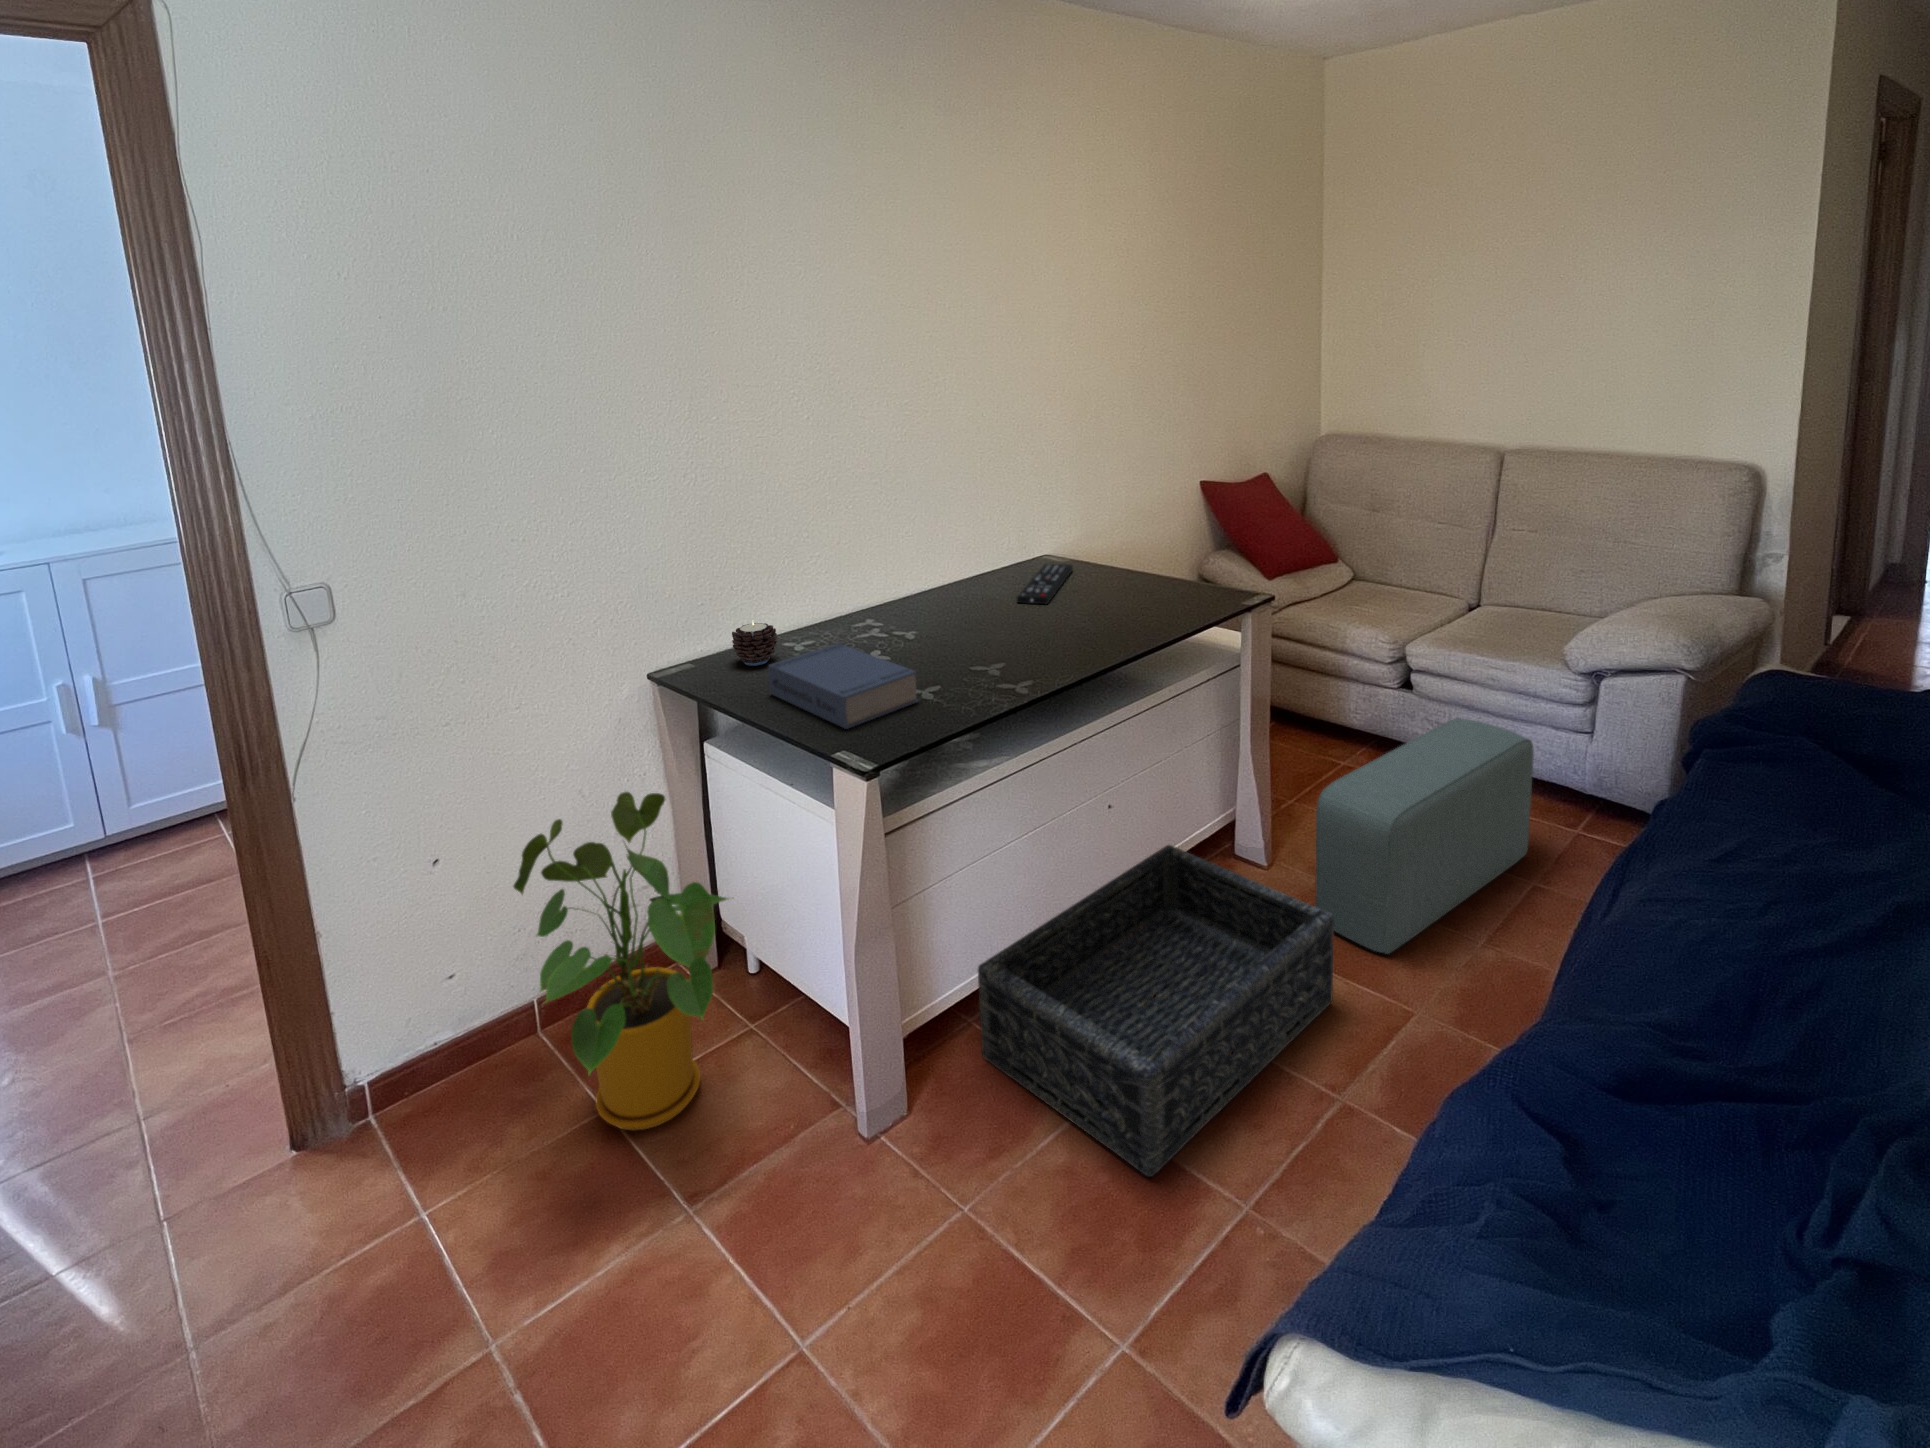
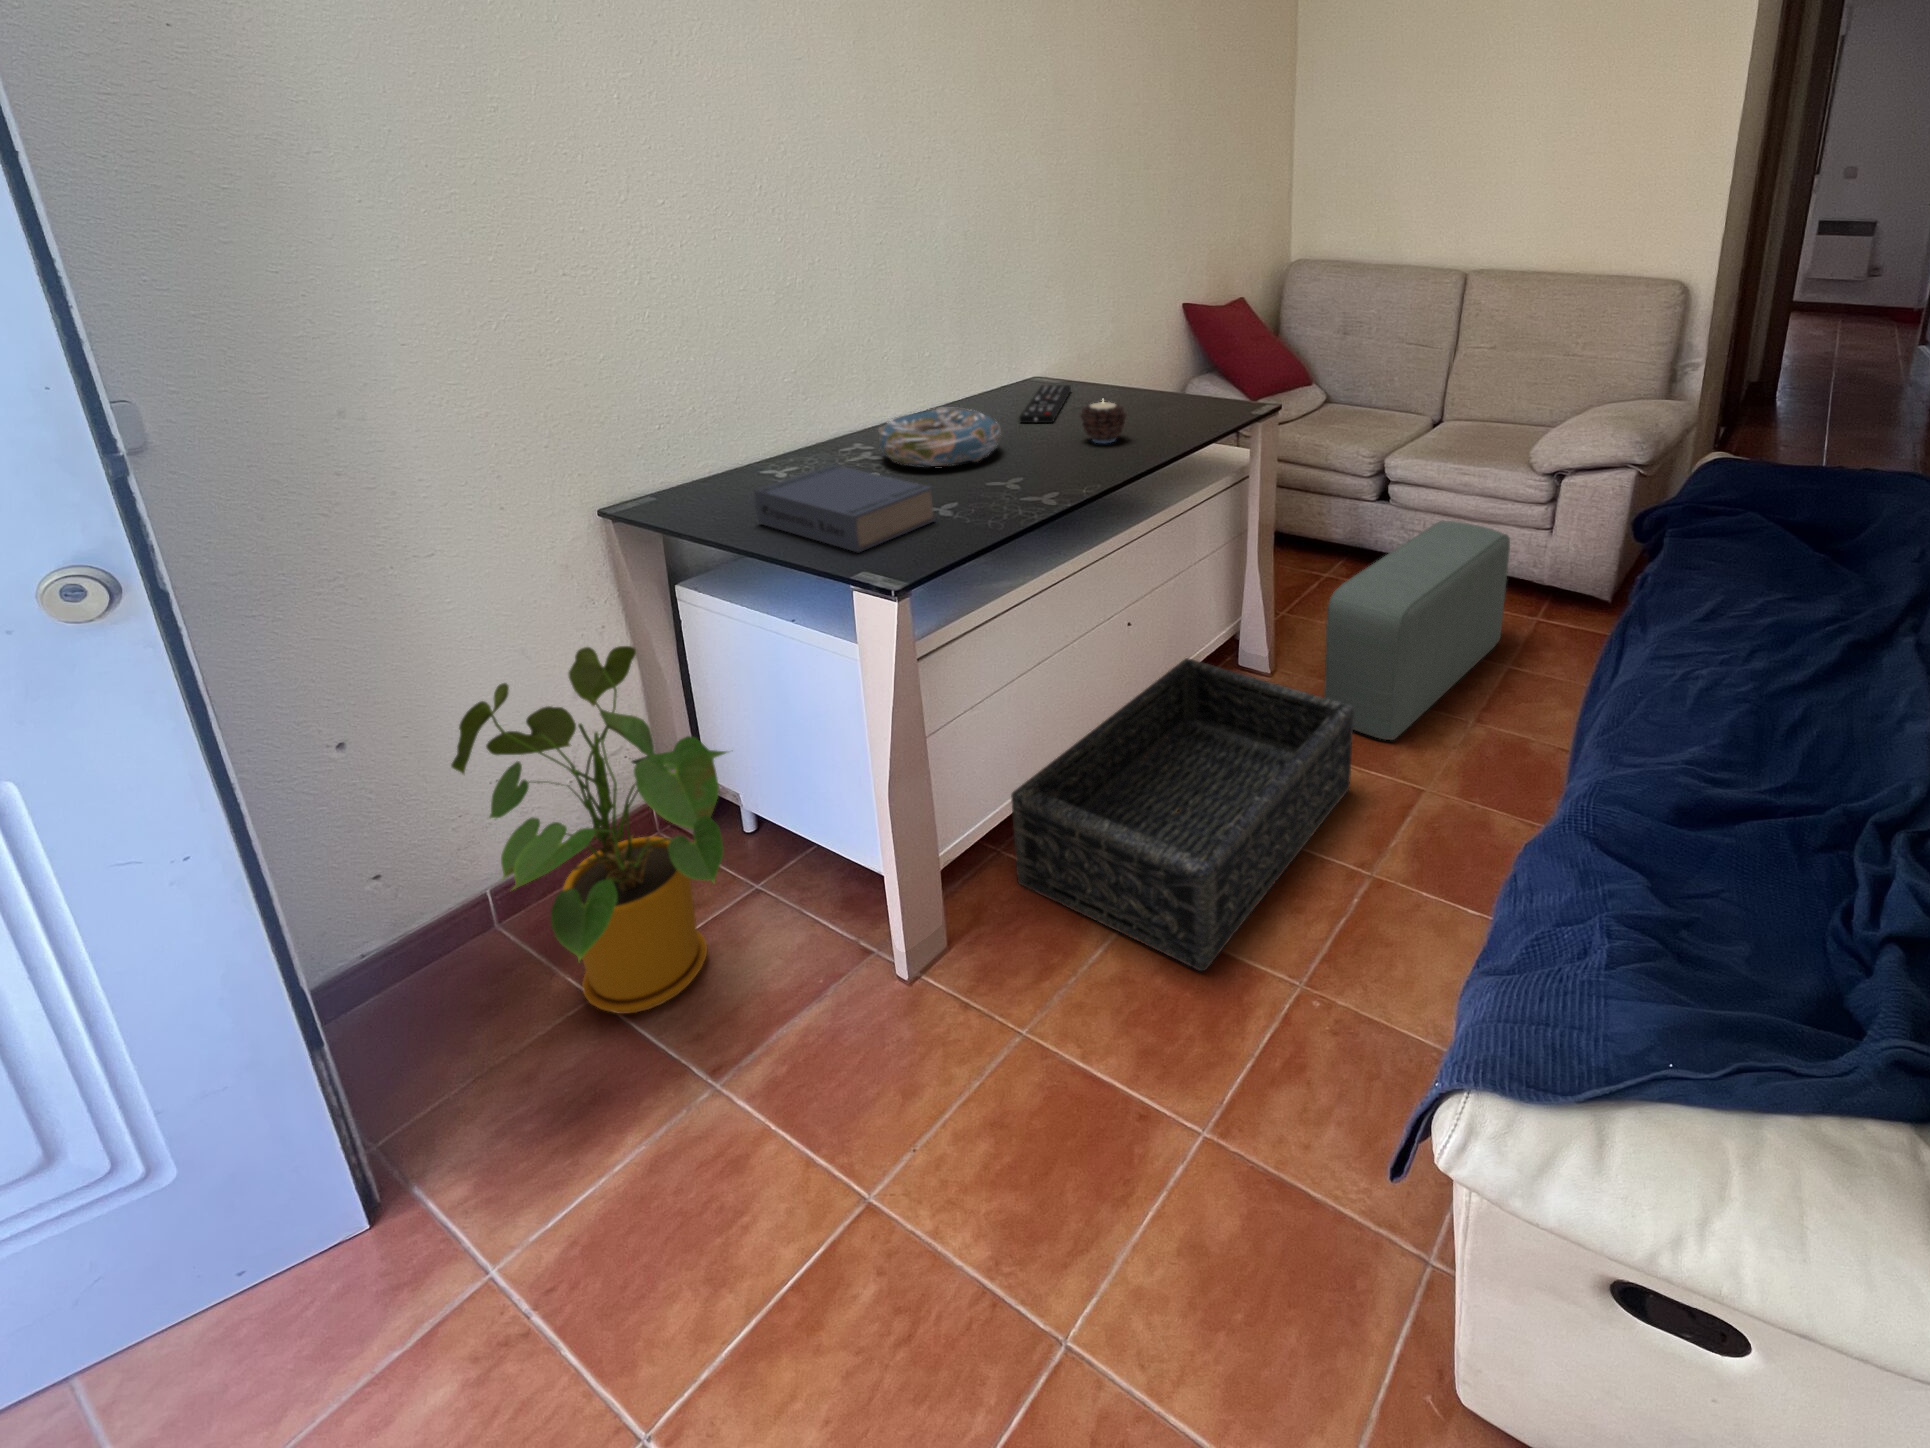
decorative bowl: none [882,589,994,647] -> present [878,407,1001,466]
candle: present [732,622,777,666] -> present [1080,401,1127,443]

